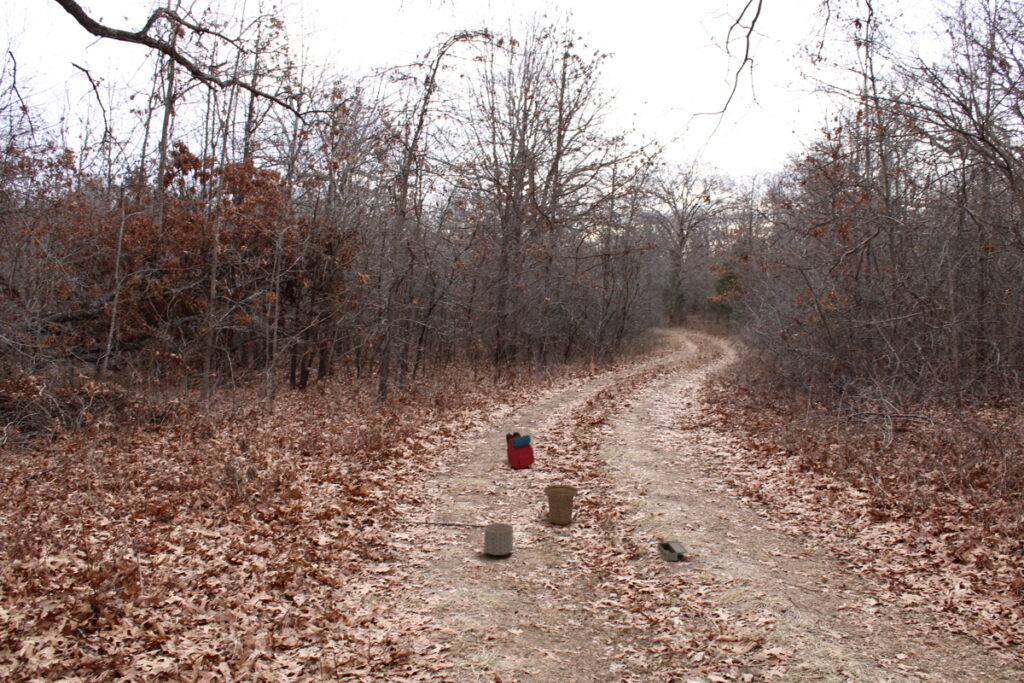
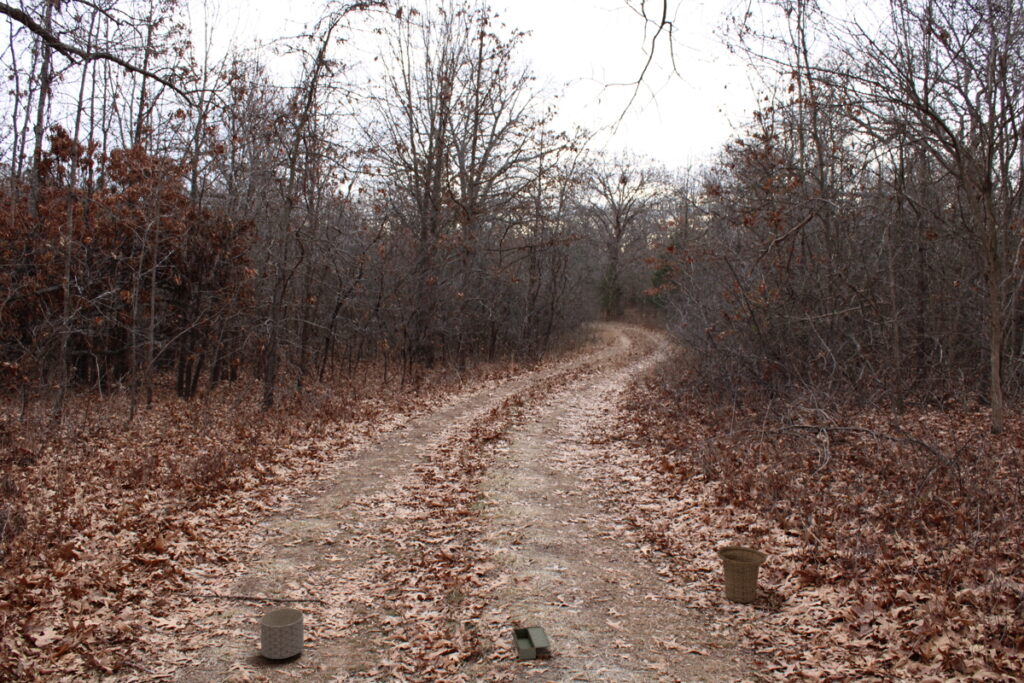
backpack: present [506,432,535,469] -> none [360,457,396,505]
basket: present [543,485,578,525] -> present [717,546,766,603]

